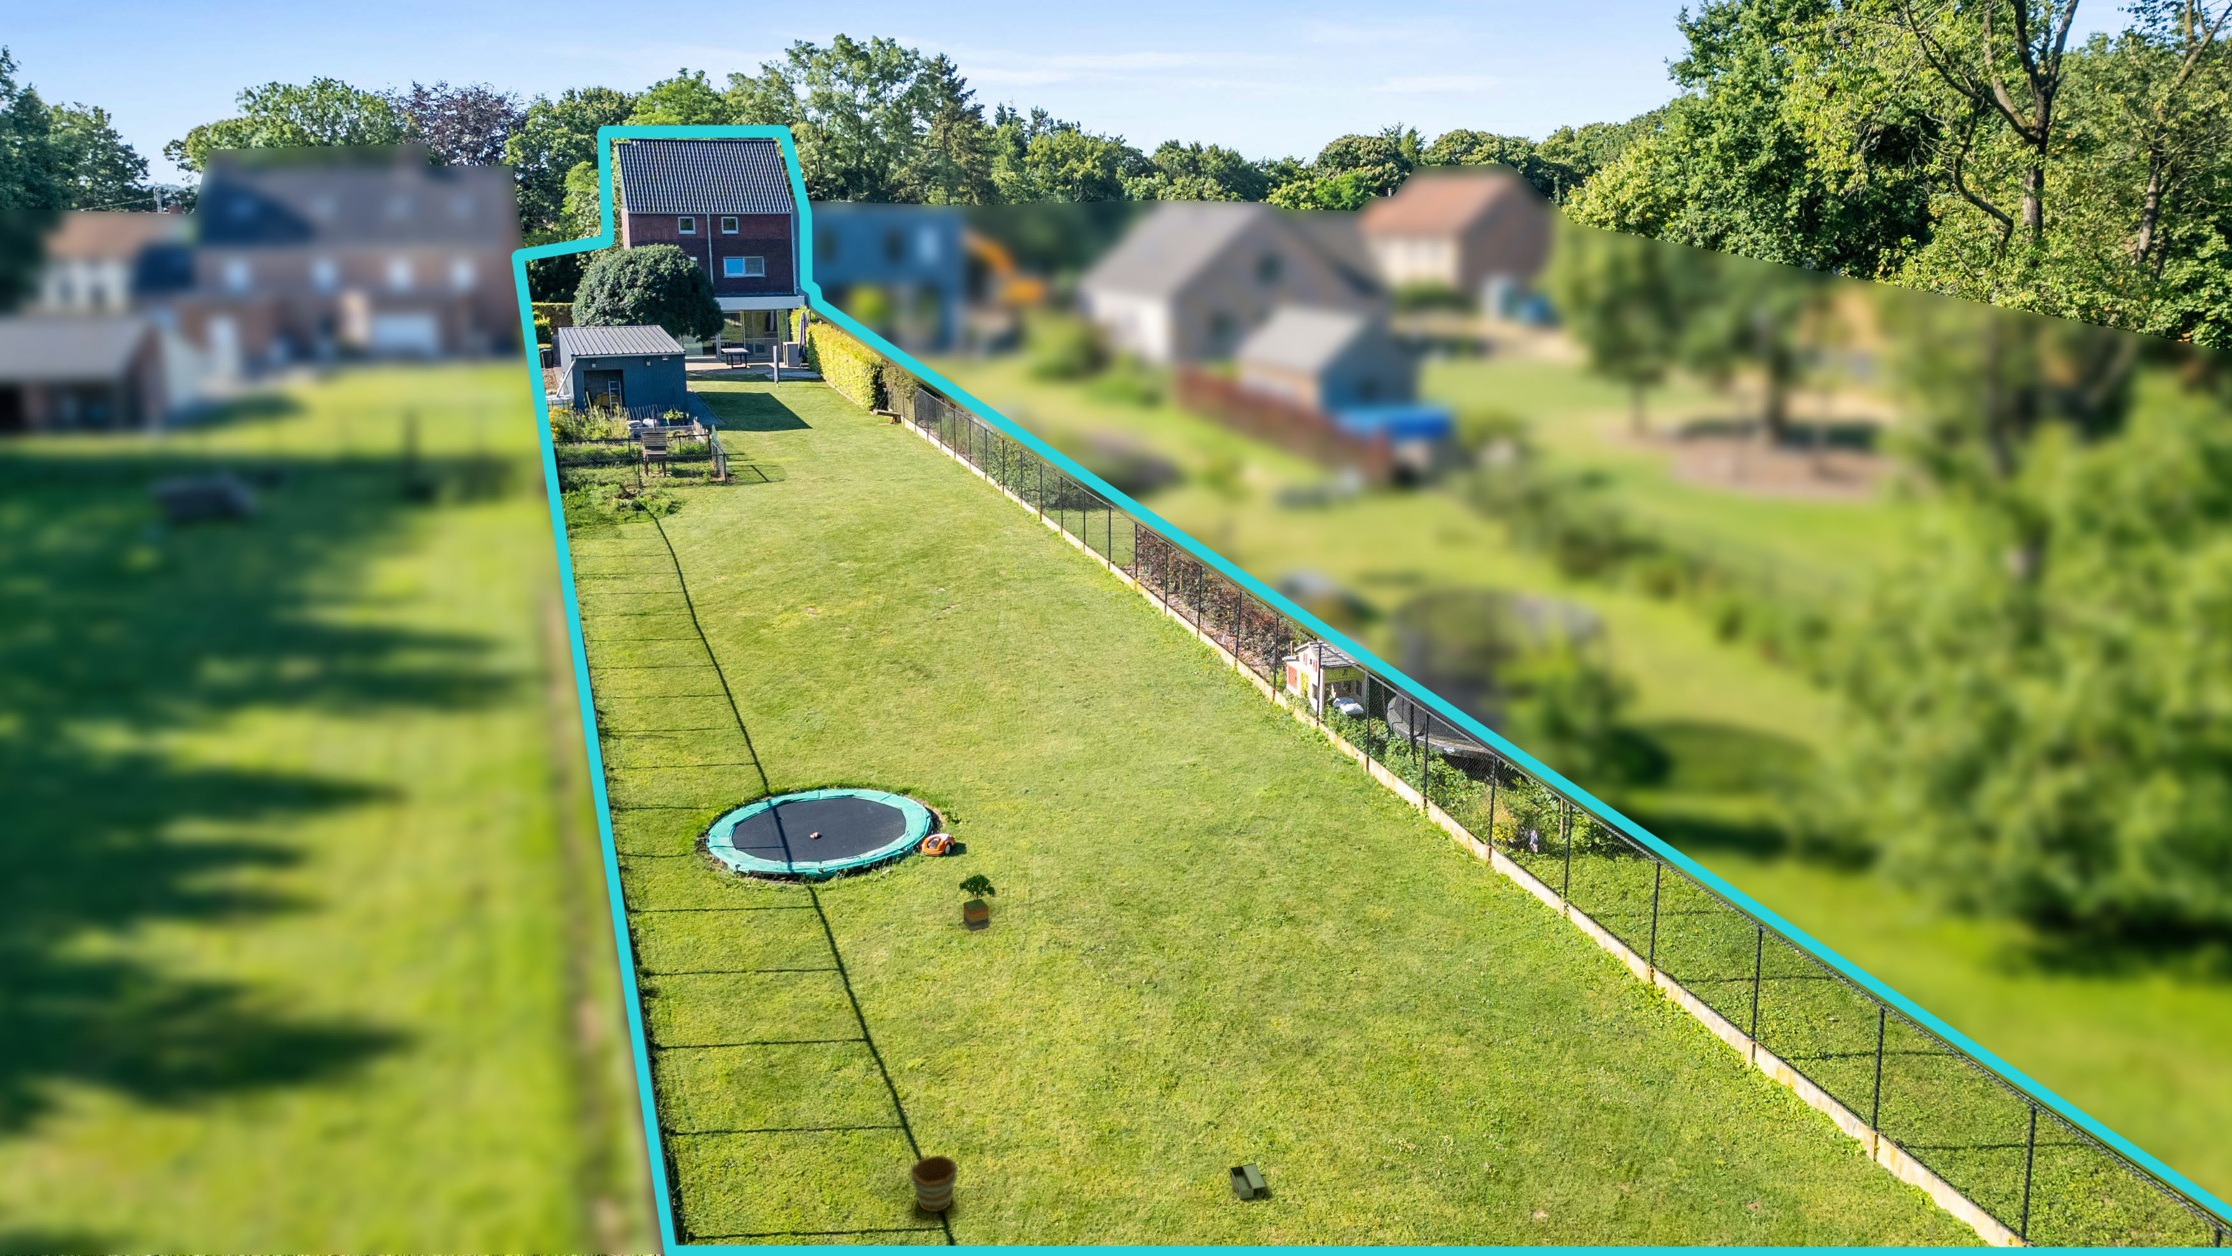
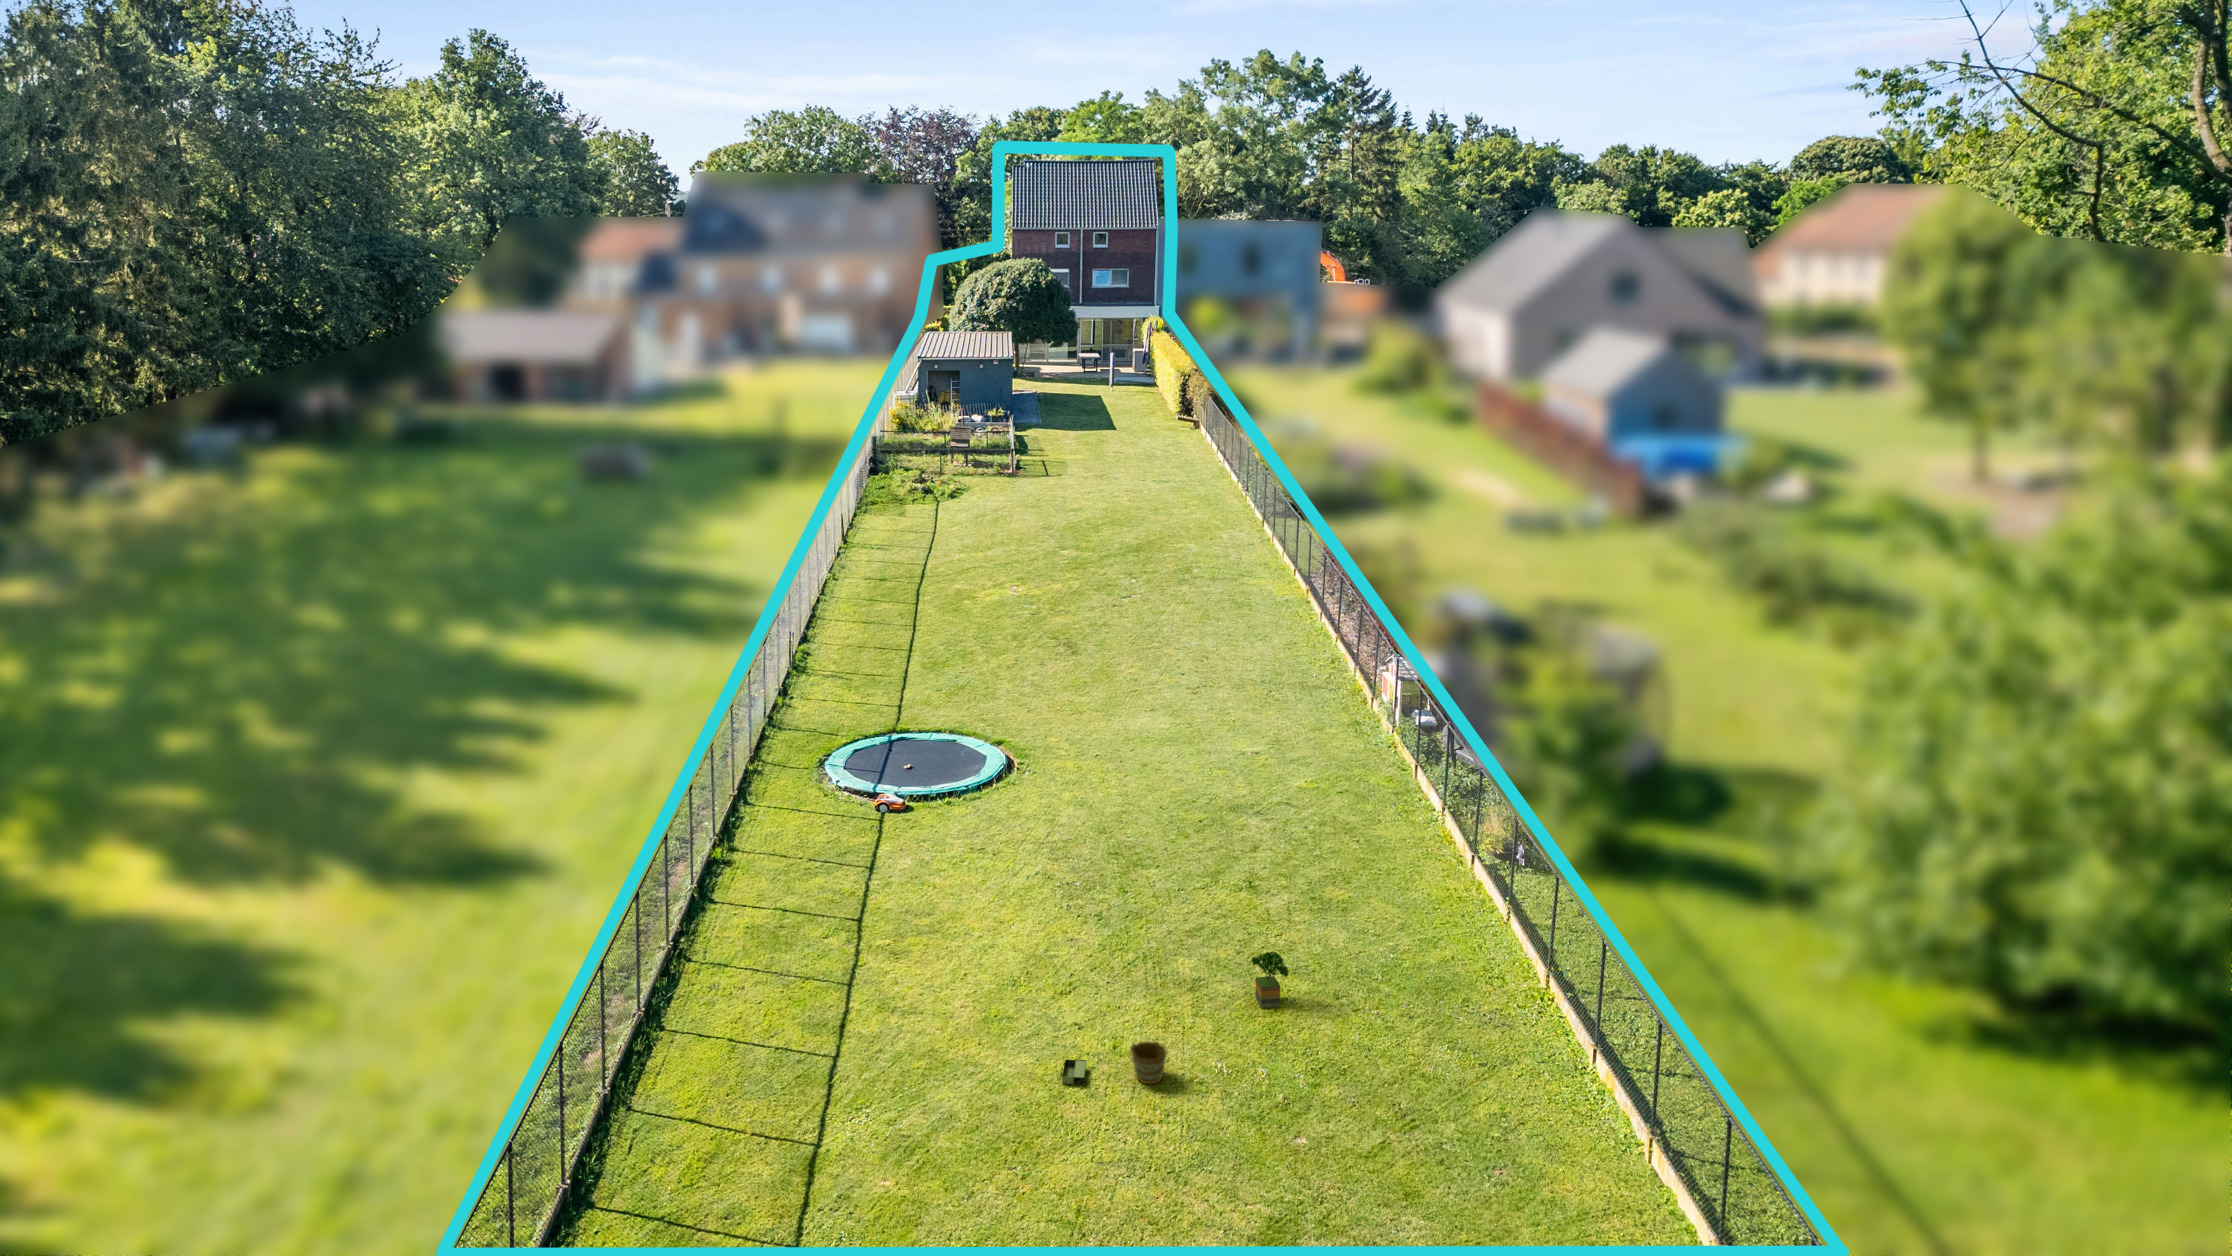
potted tree: present [959,874,996,931] -> present [1251,951,1289,1008]
bucket: present [910,1156,957,1212] -> present [1130,1042,1167,1084]

